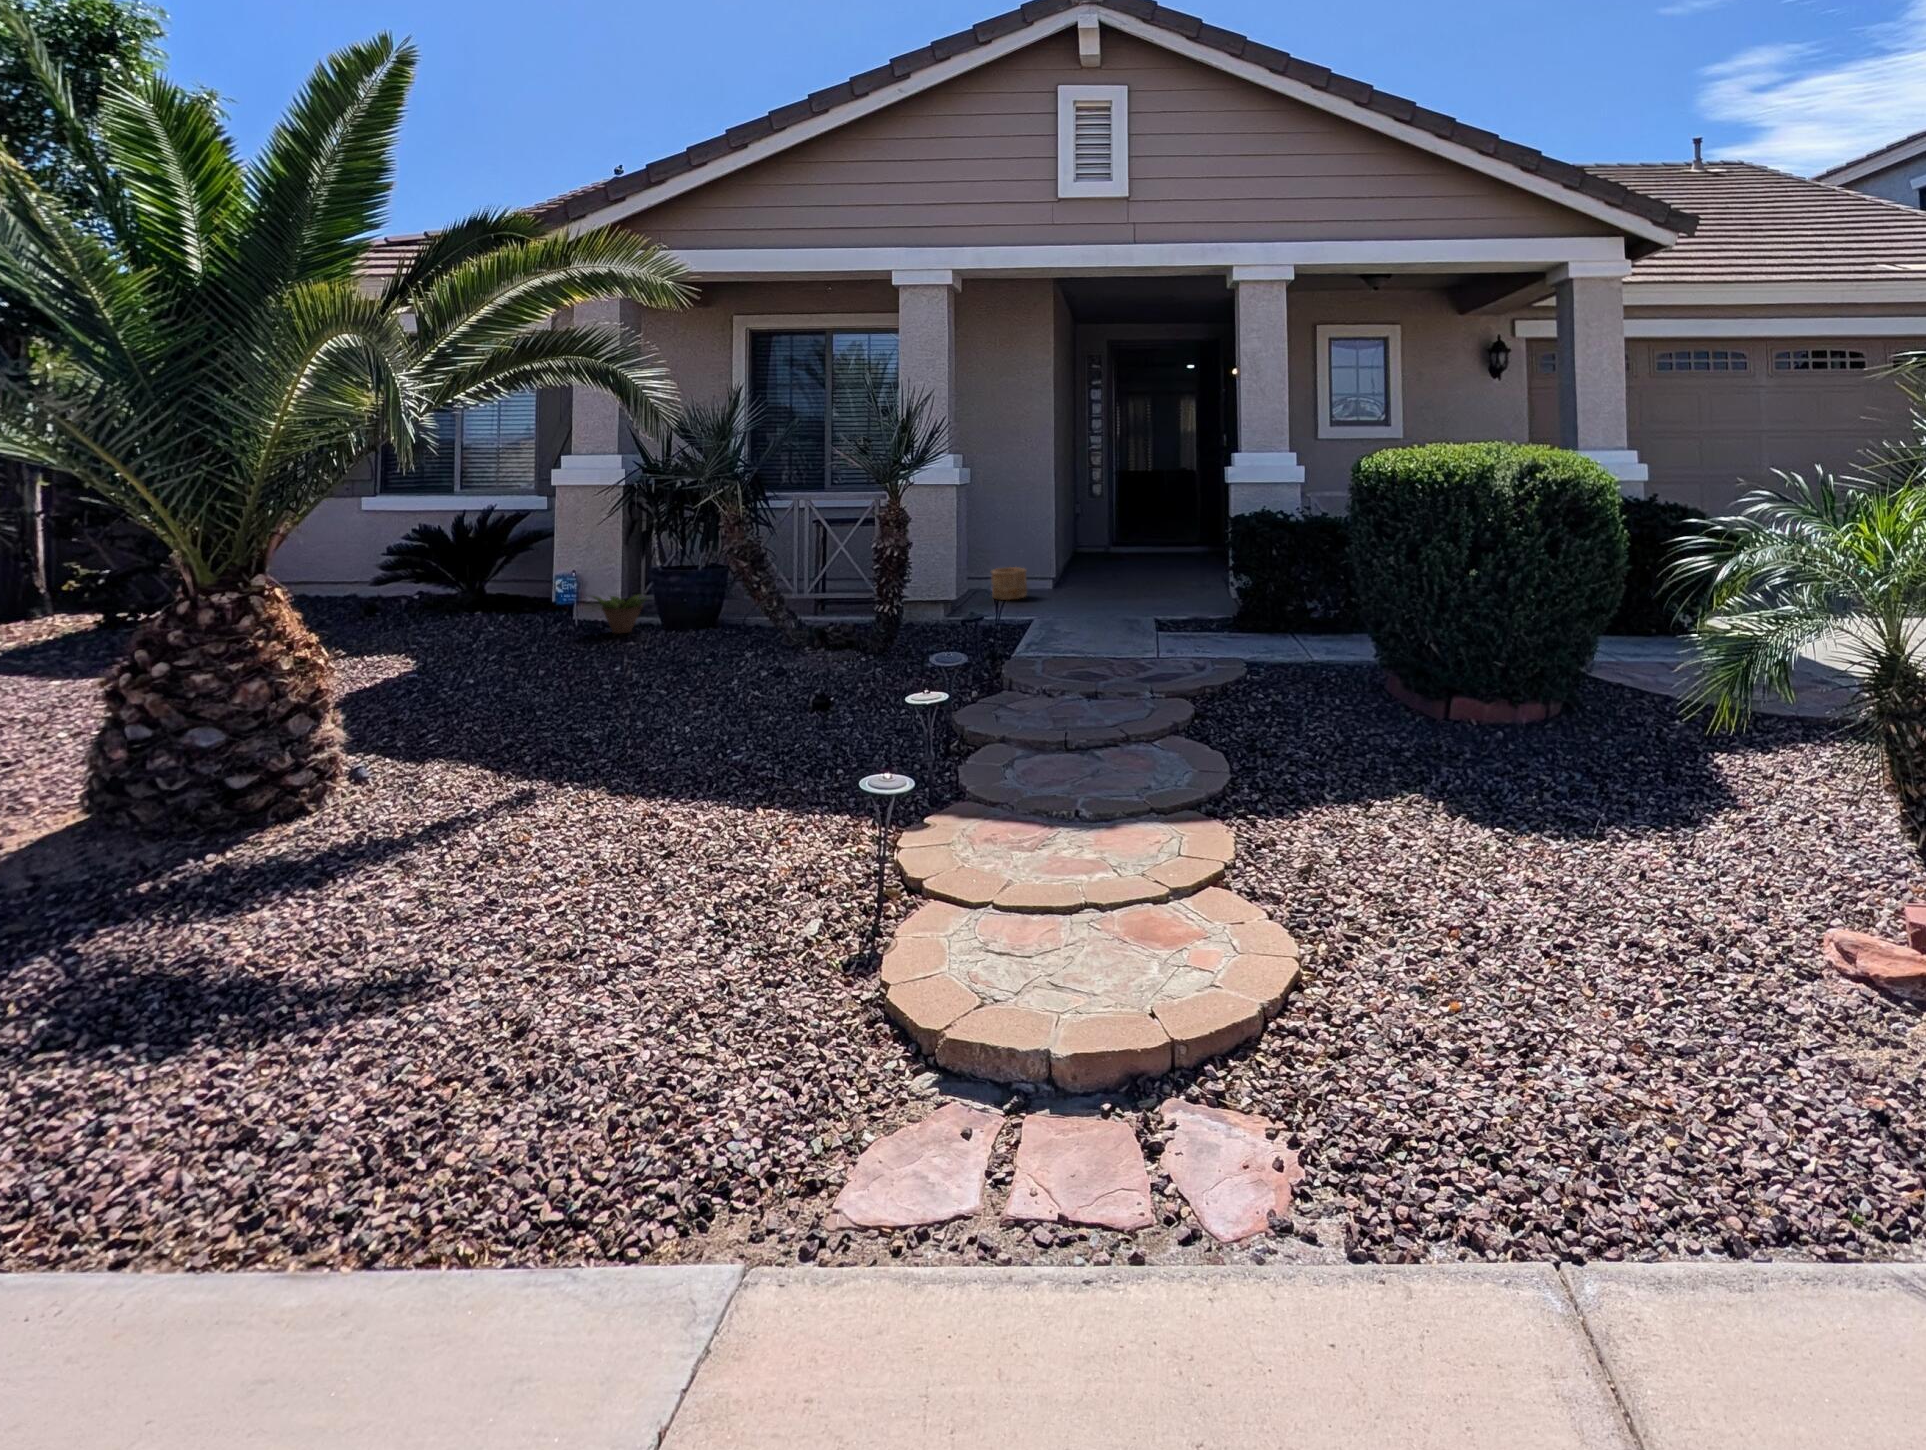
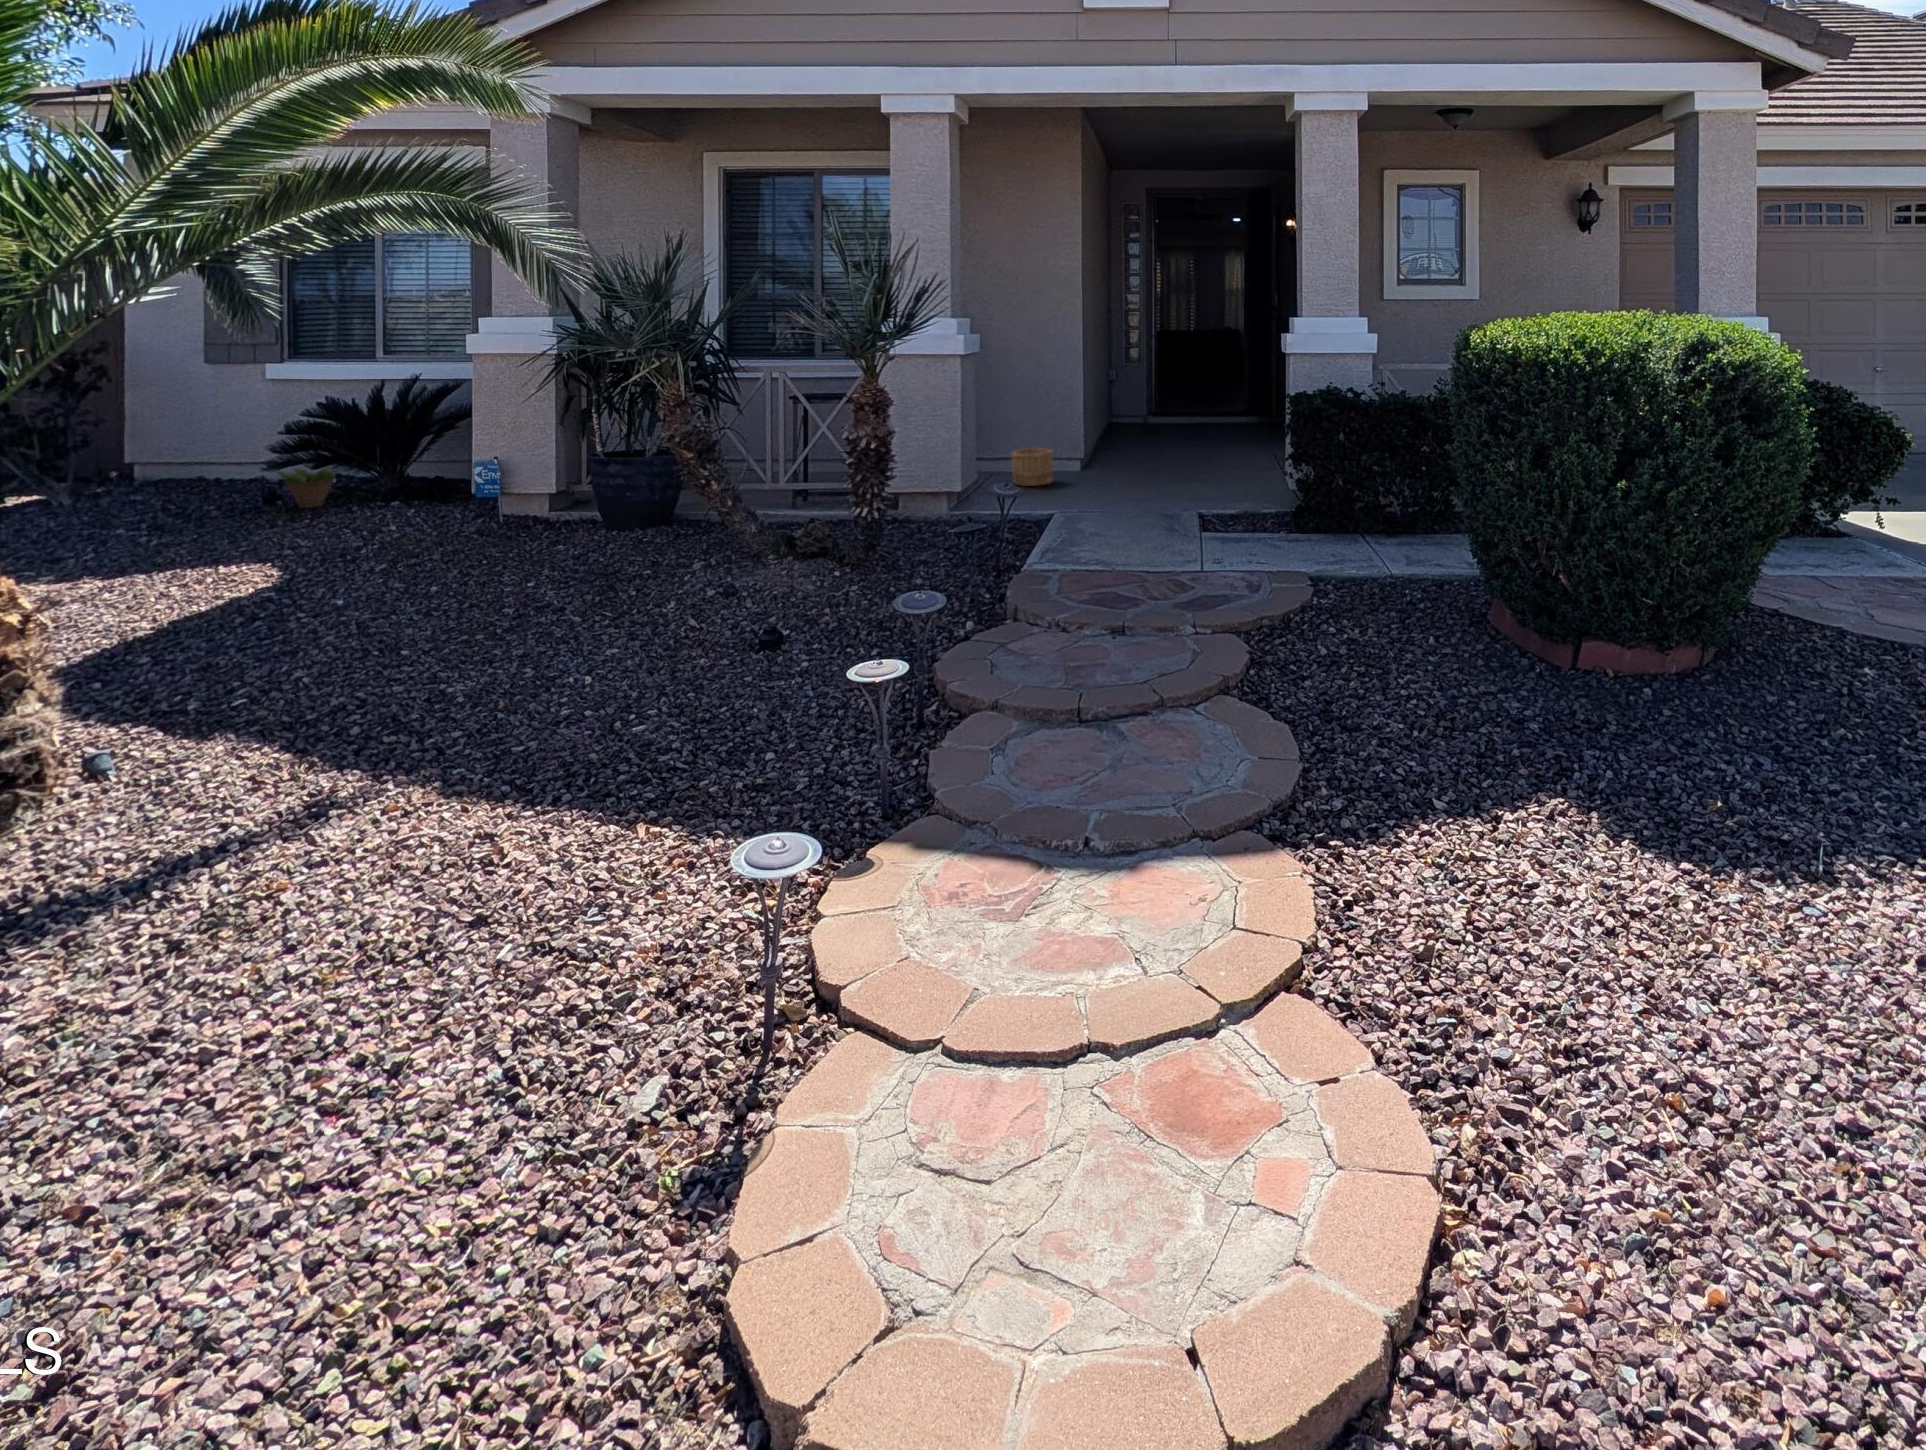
decorative plant: present [592,594,647,633] -> present [274,467,340,508]

